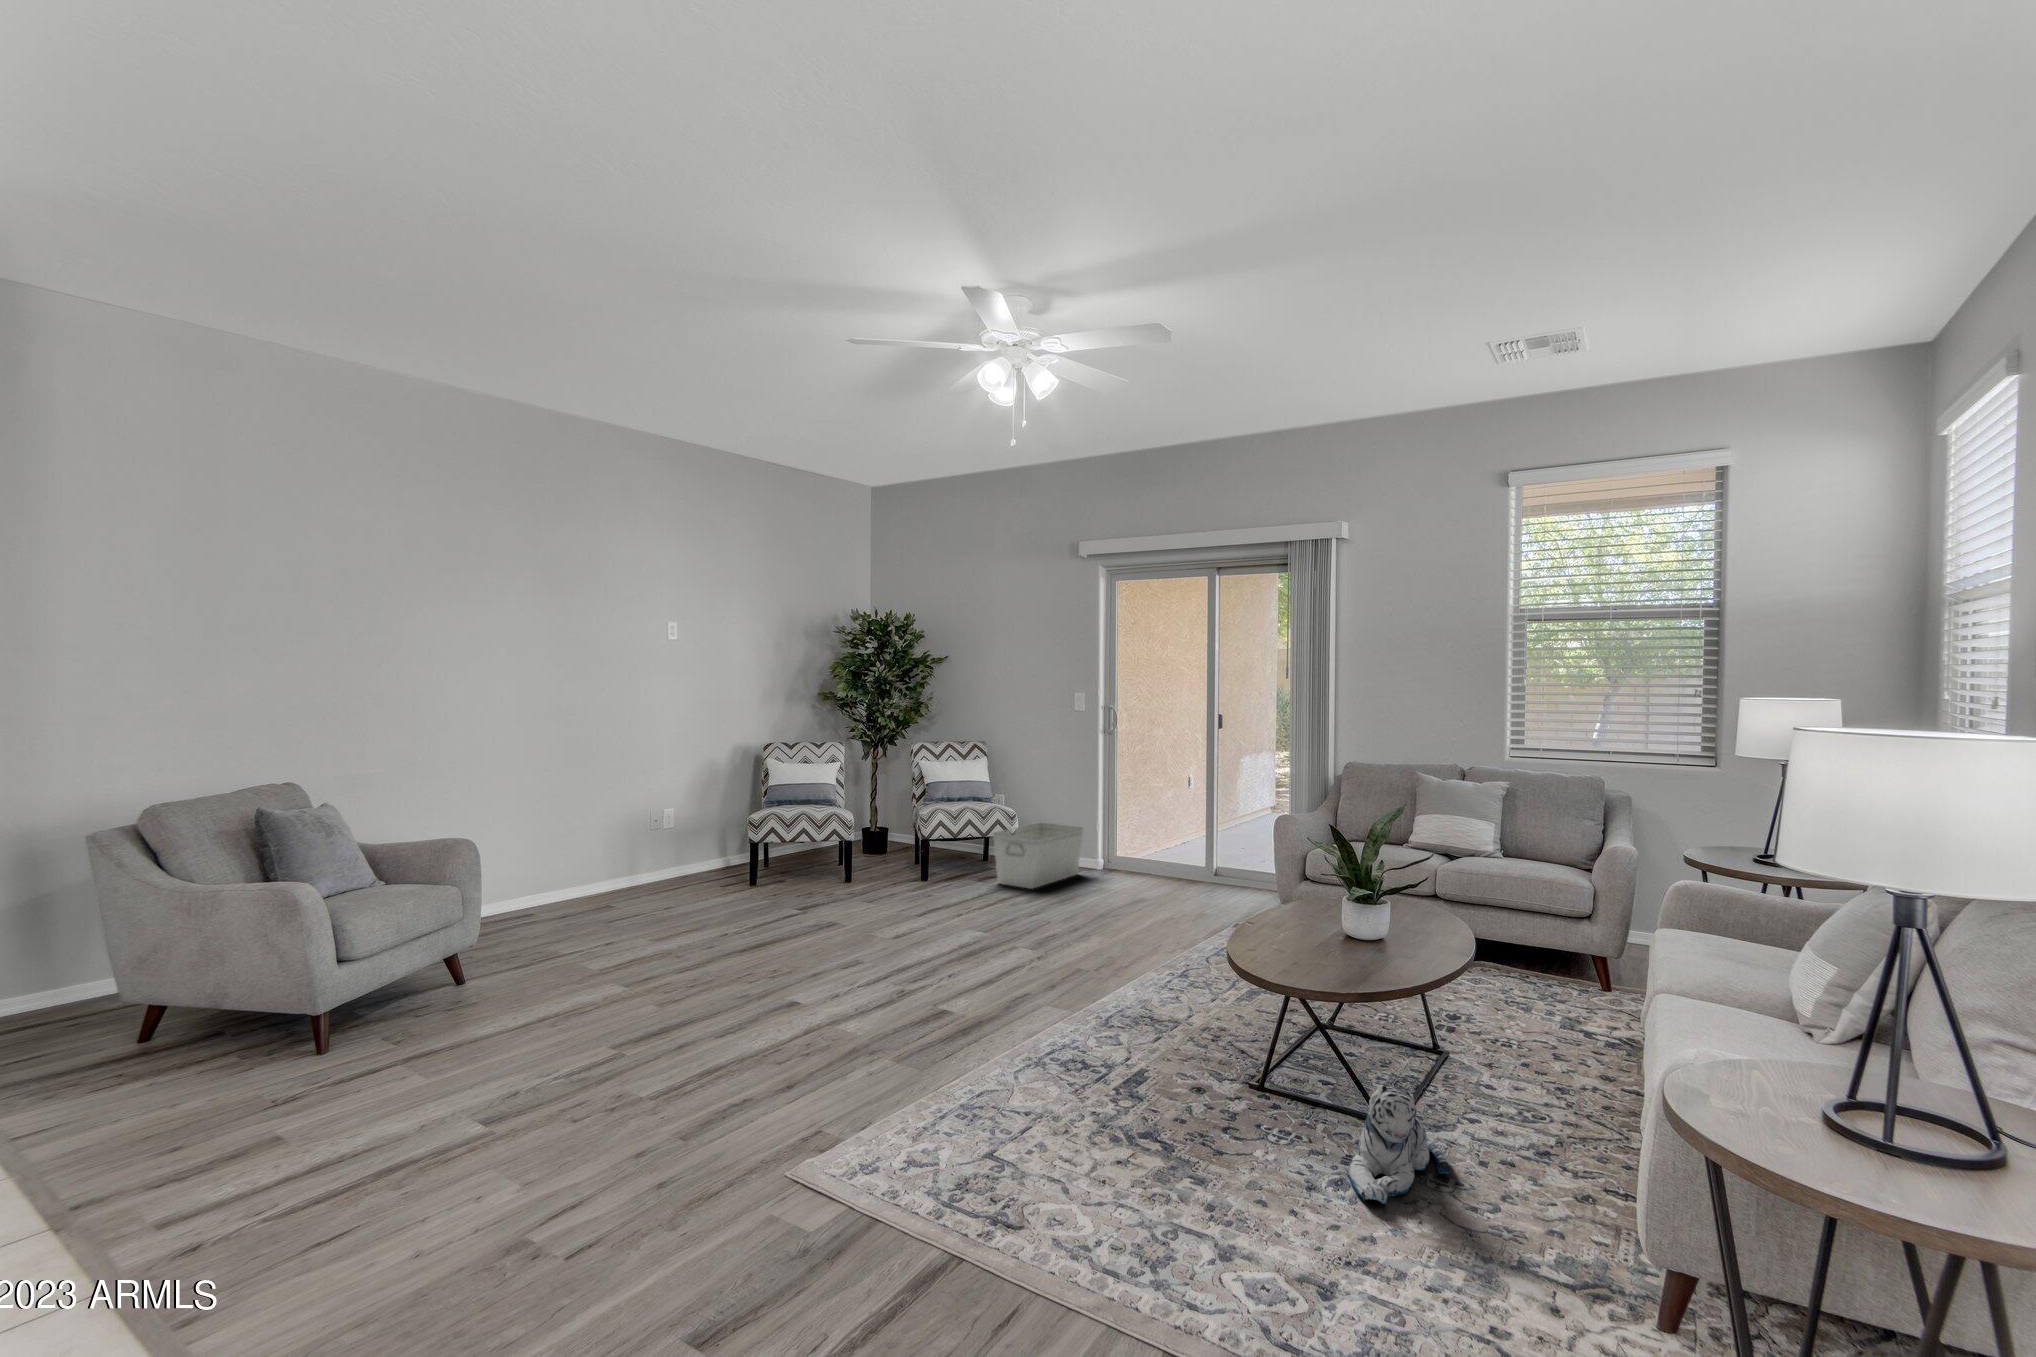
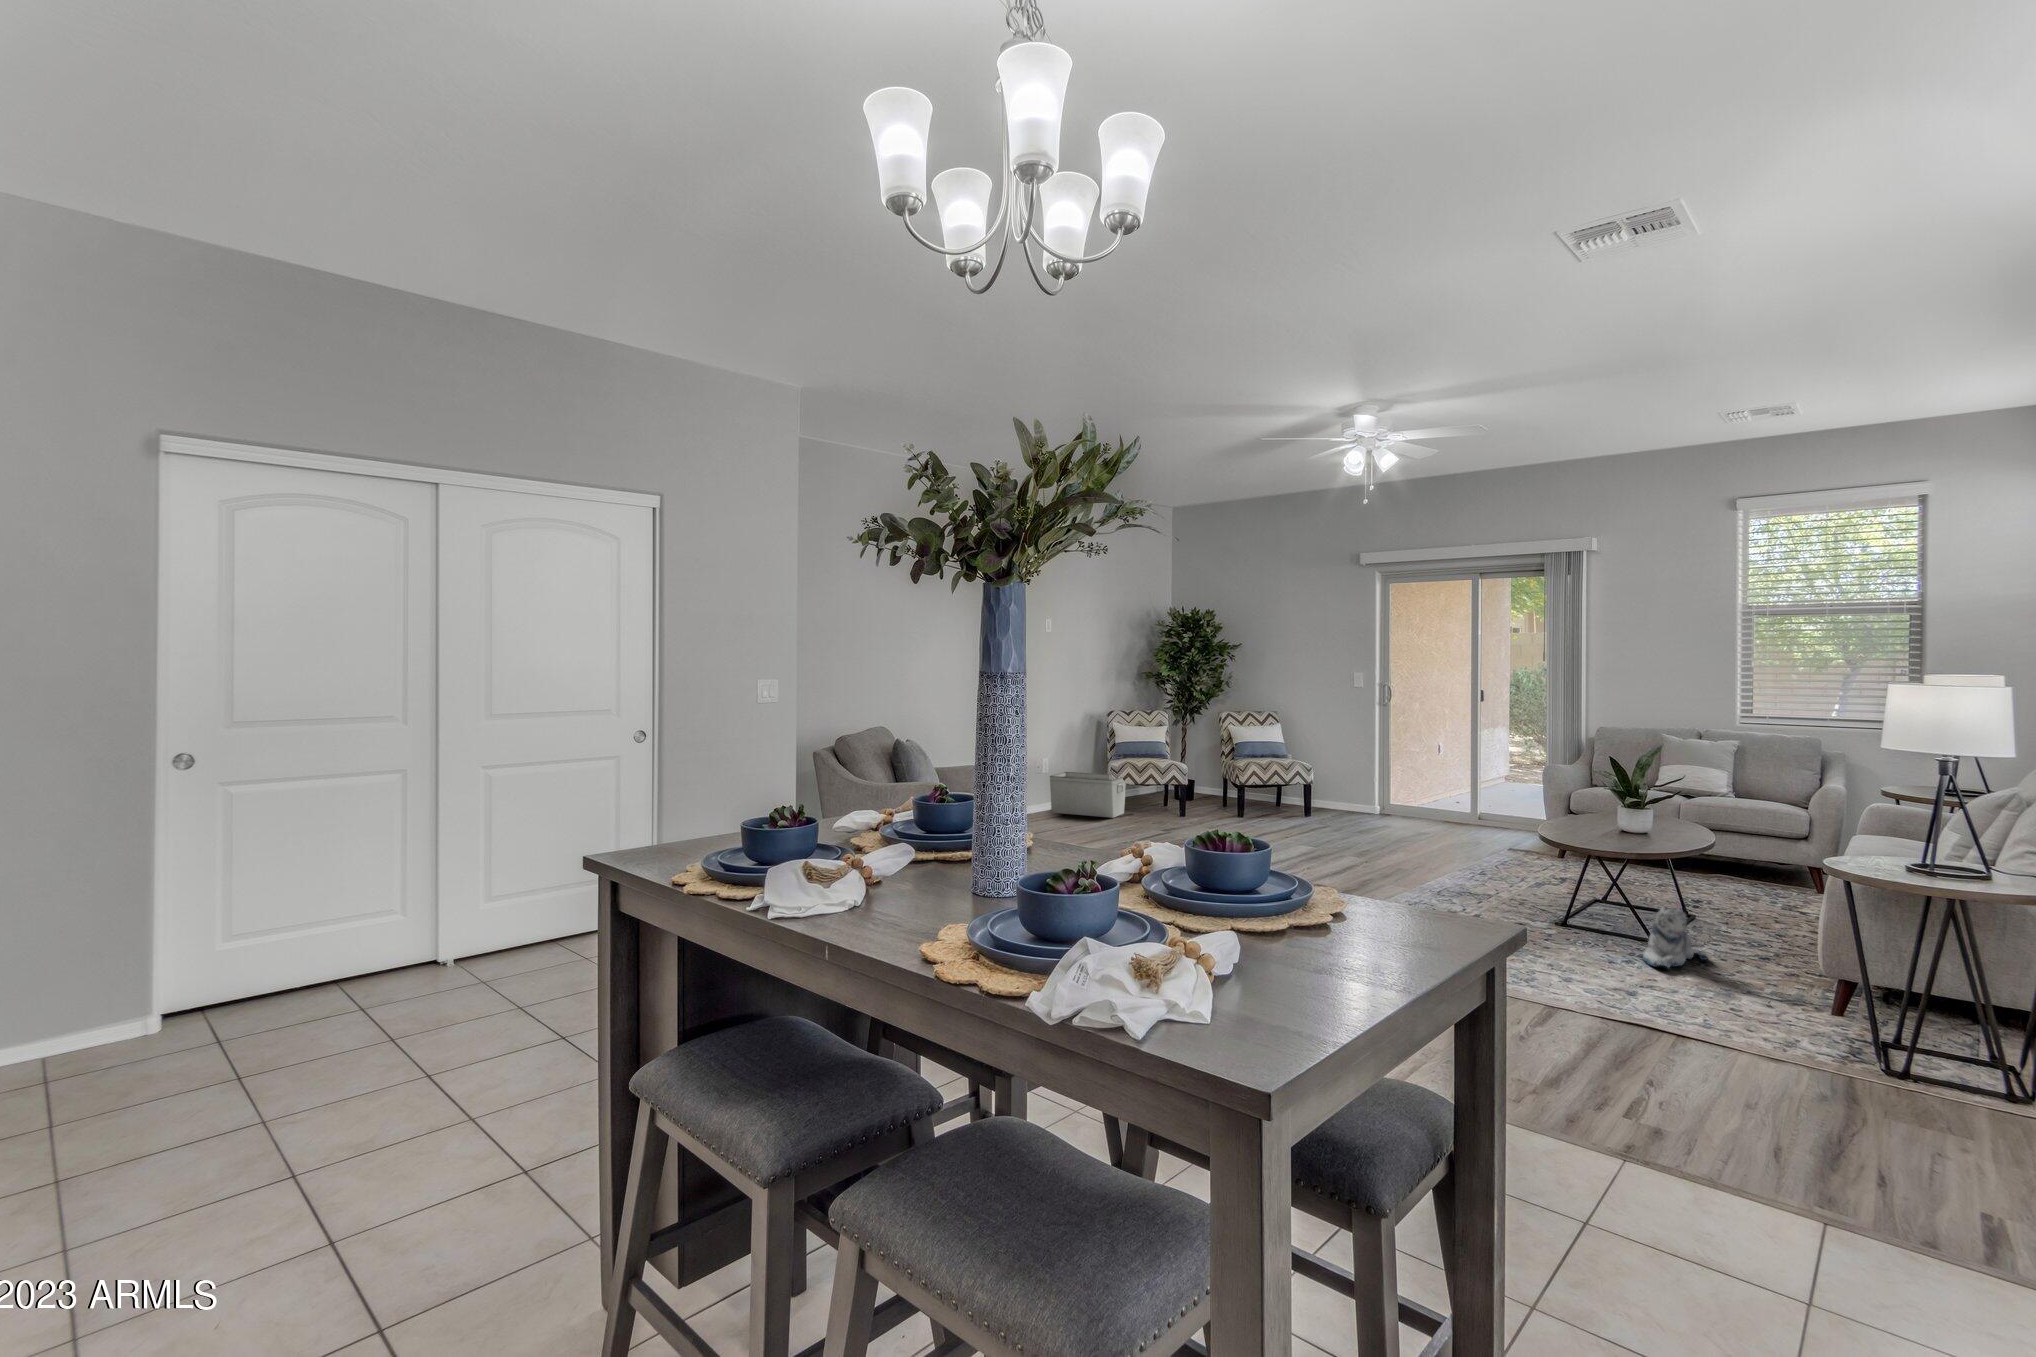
storage bin: present [993,822,1083,889] -> present [1050,772,1126,818]

